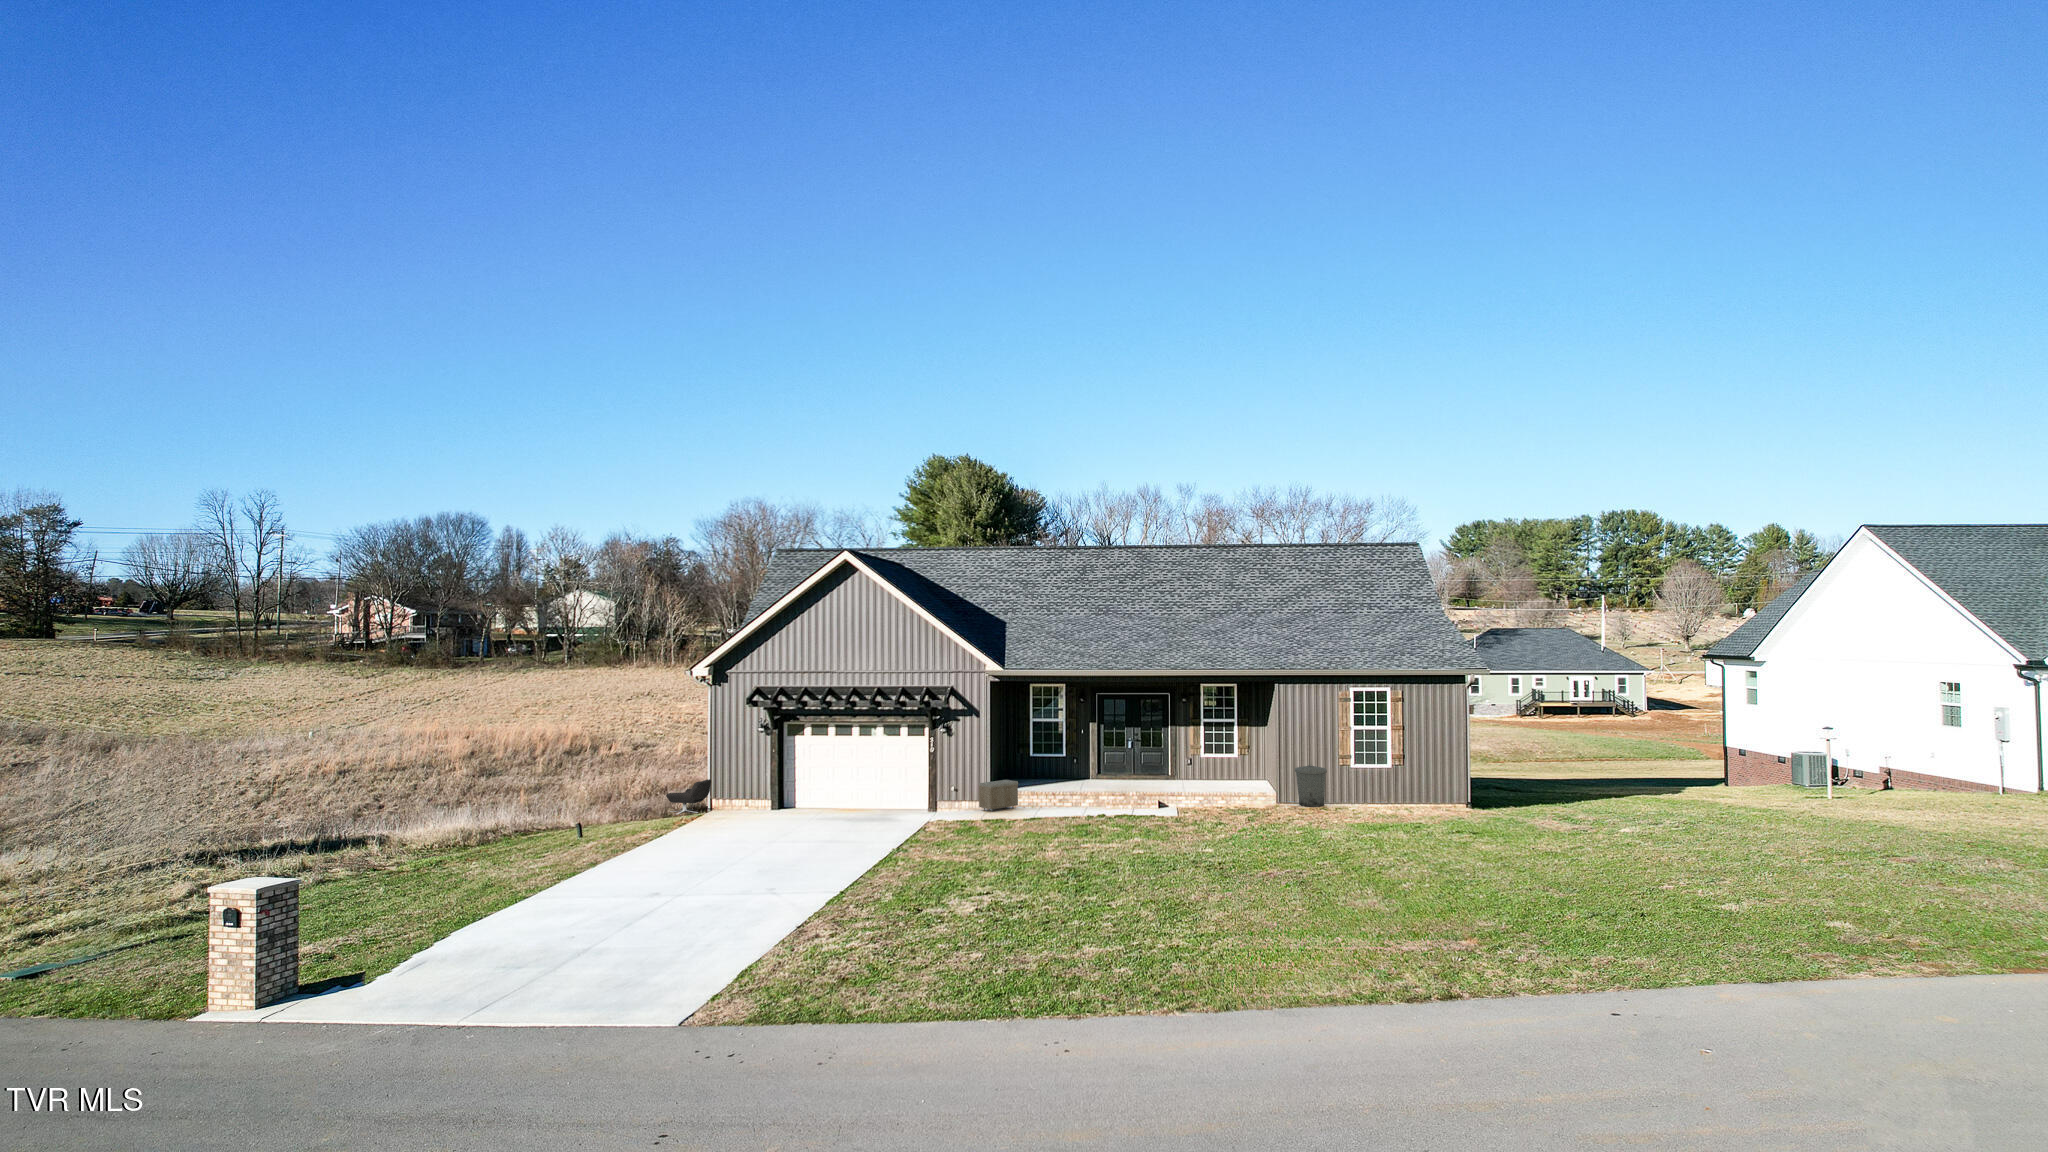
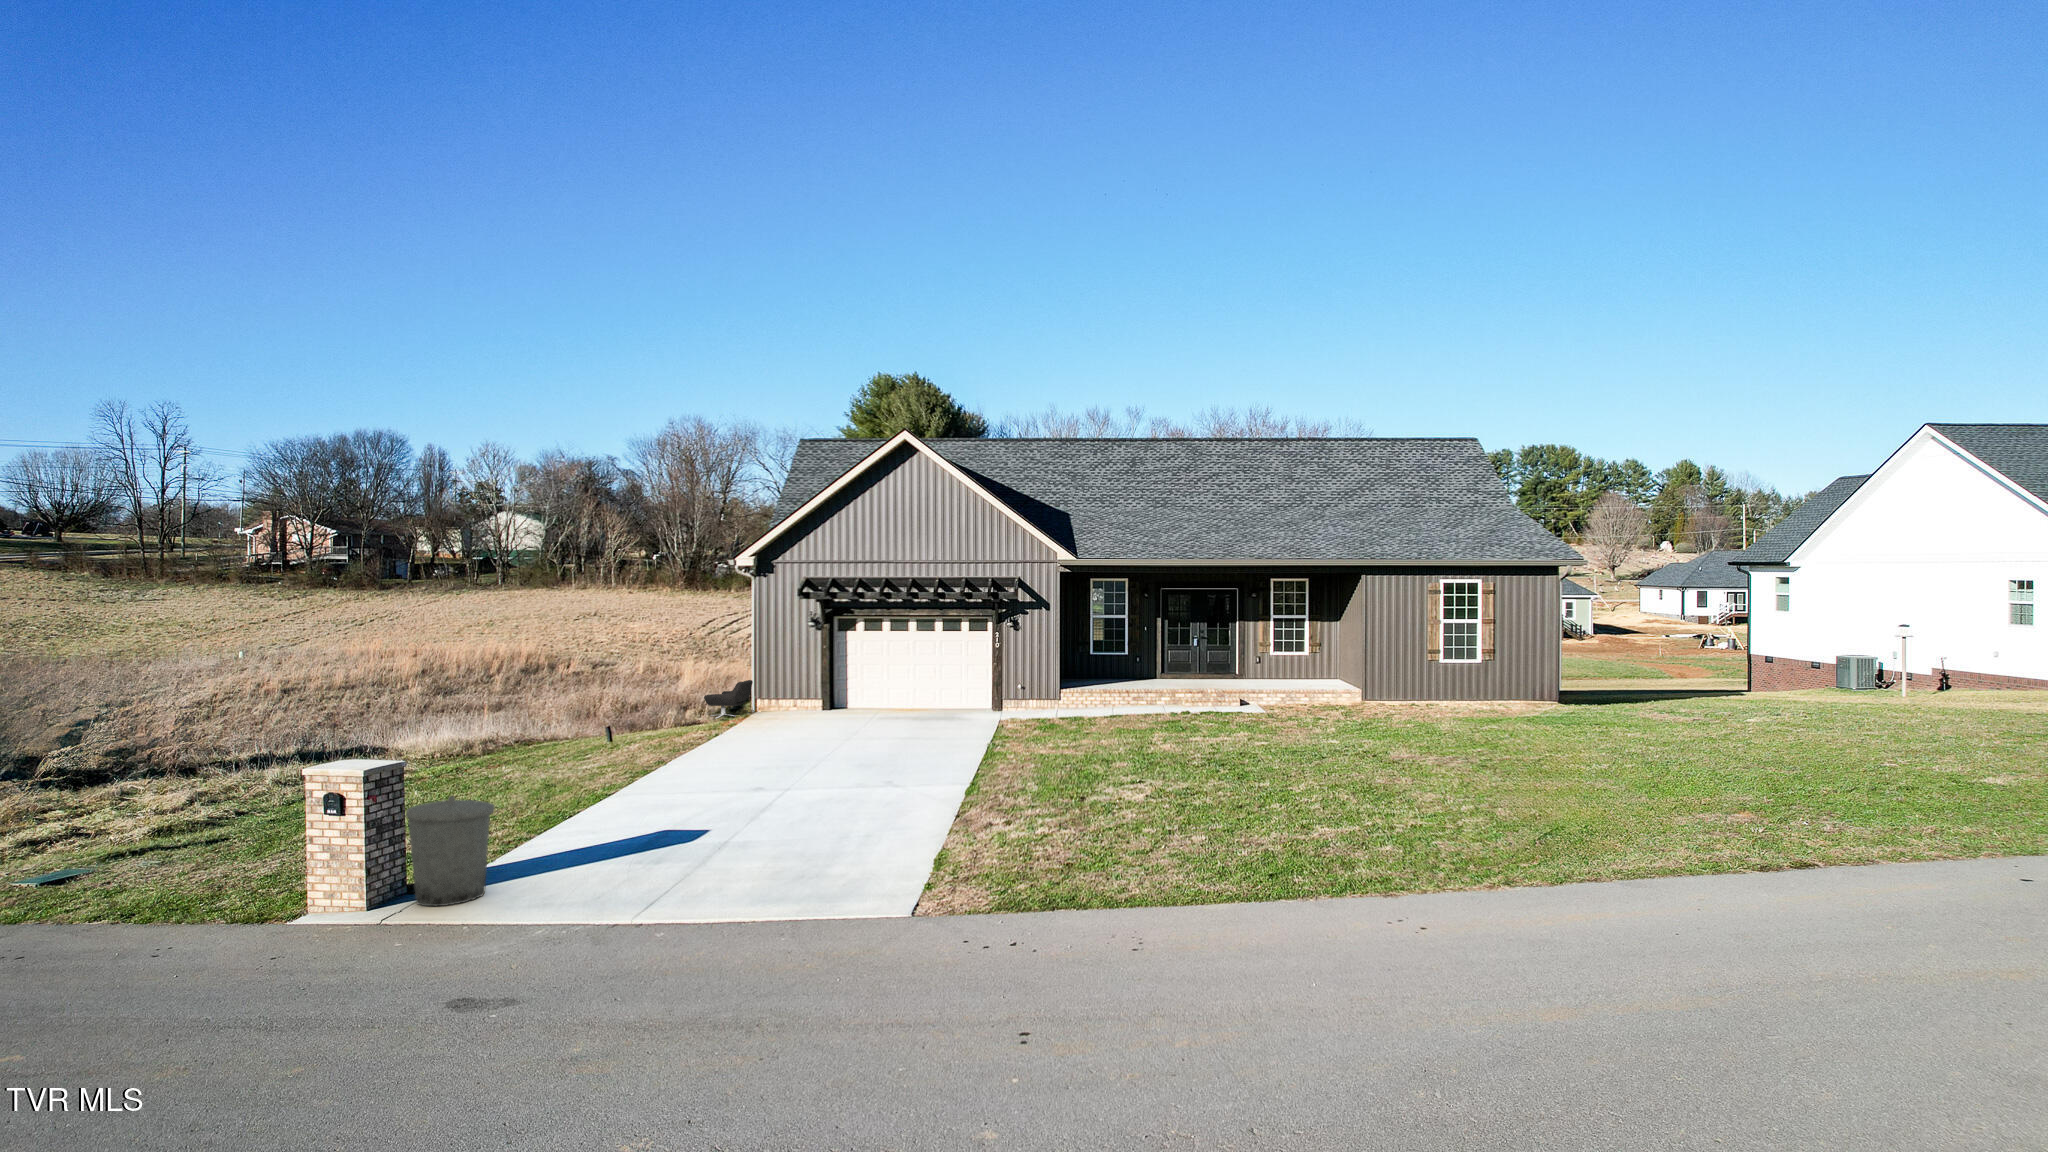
trash can: present [1295,765,1327,807] -> present [406,796,494,906]
storage bench: present [979,780,1018,812] -> none [1054,677,1095,710]

